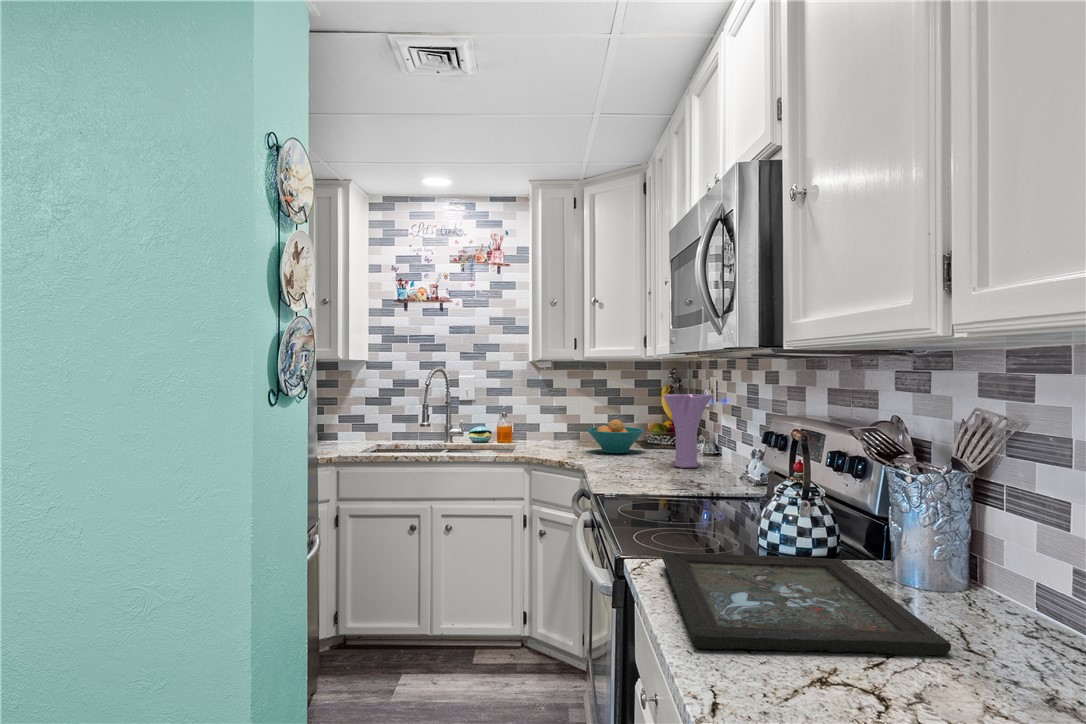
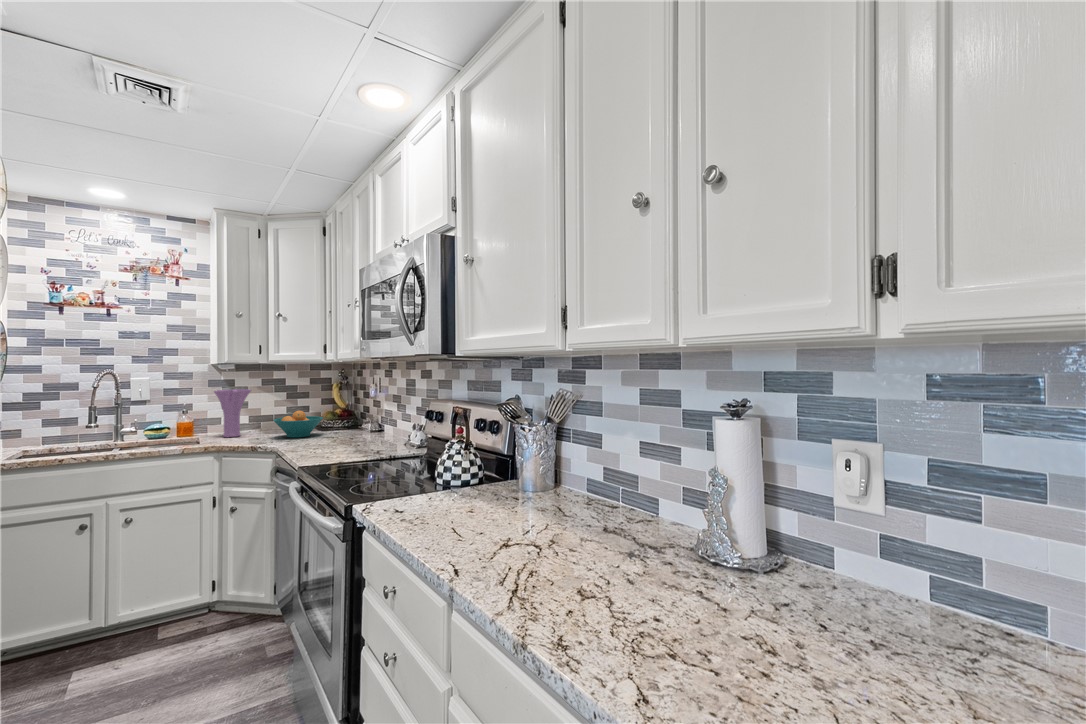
vase: present [664,394,712,468] -> present [214,389,251,437]
tray: present [661,552,951,656] -> none [383,482,546,539]

